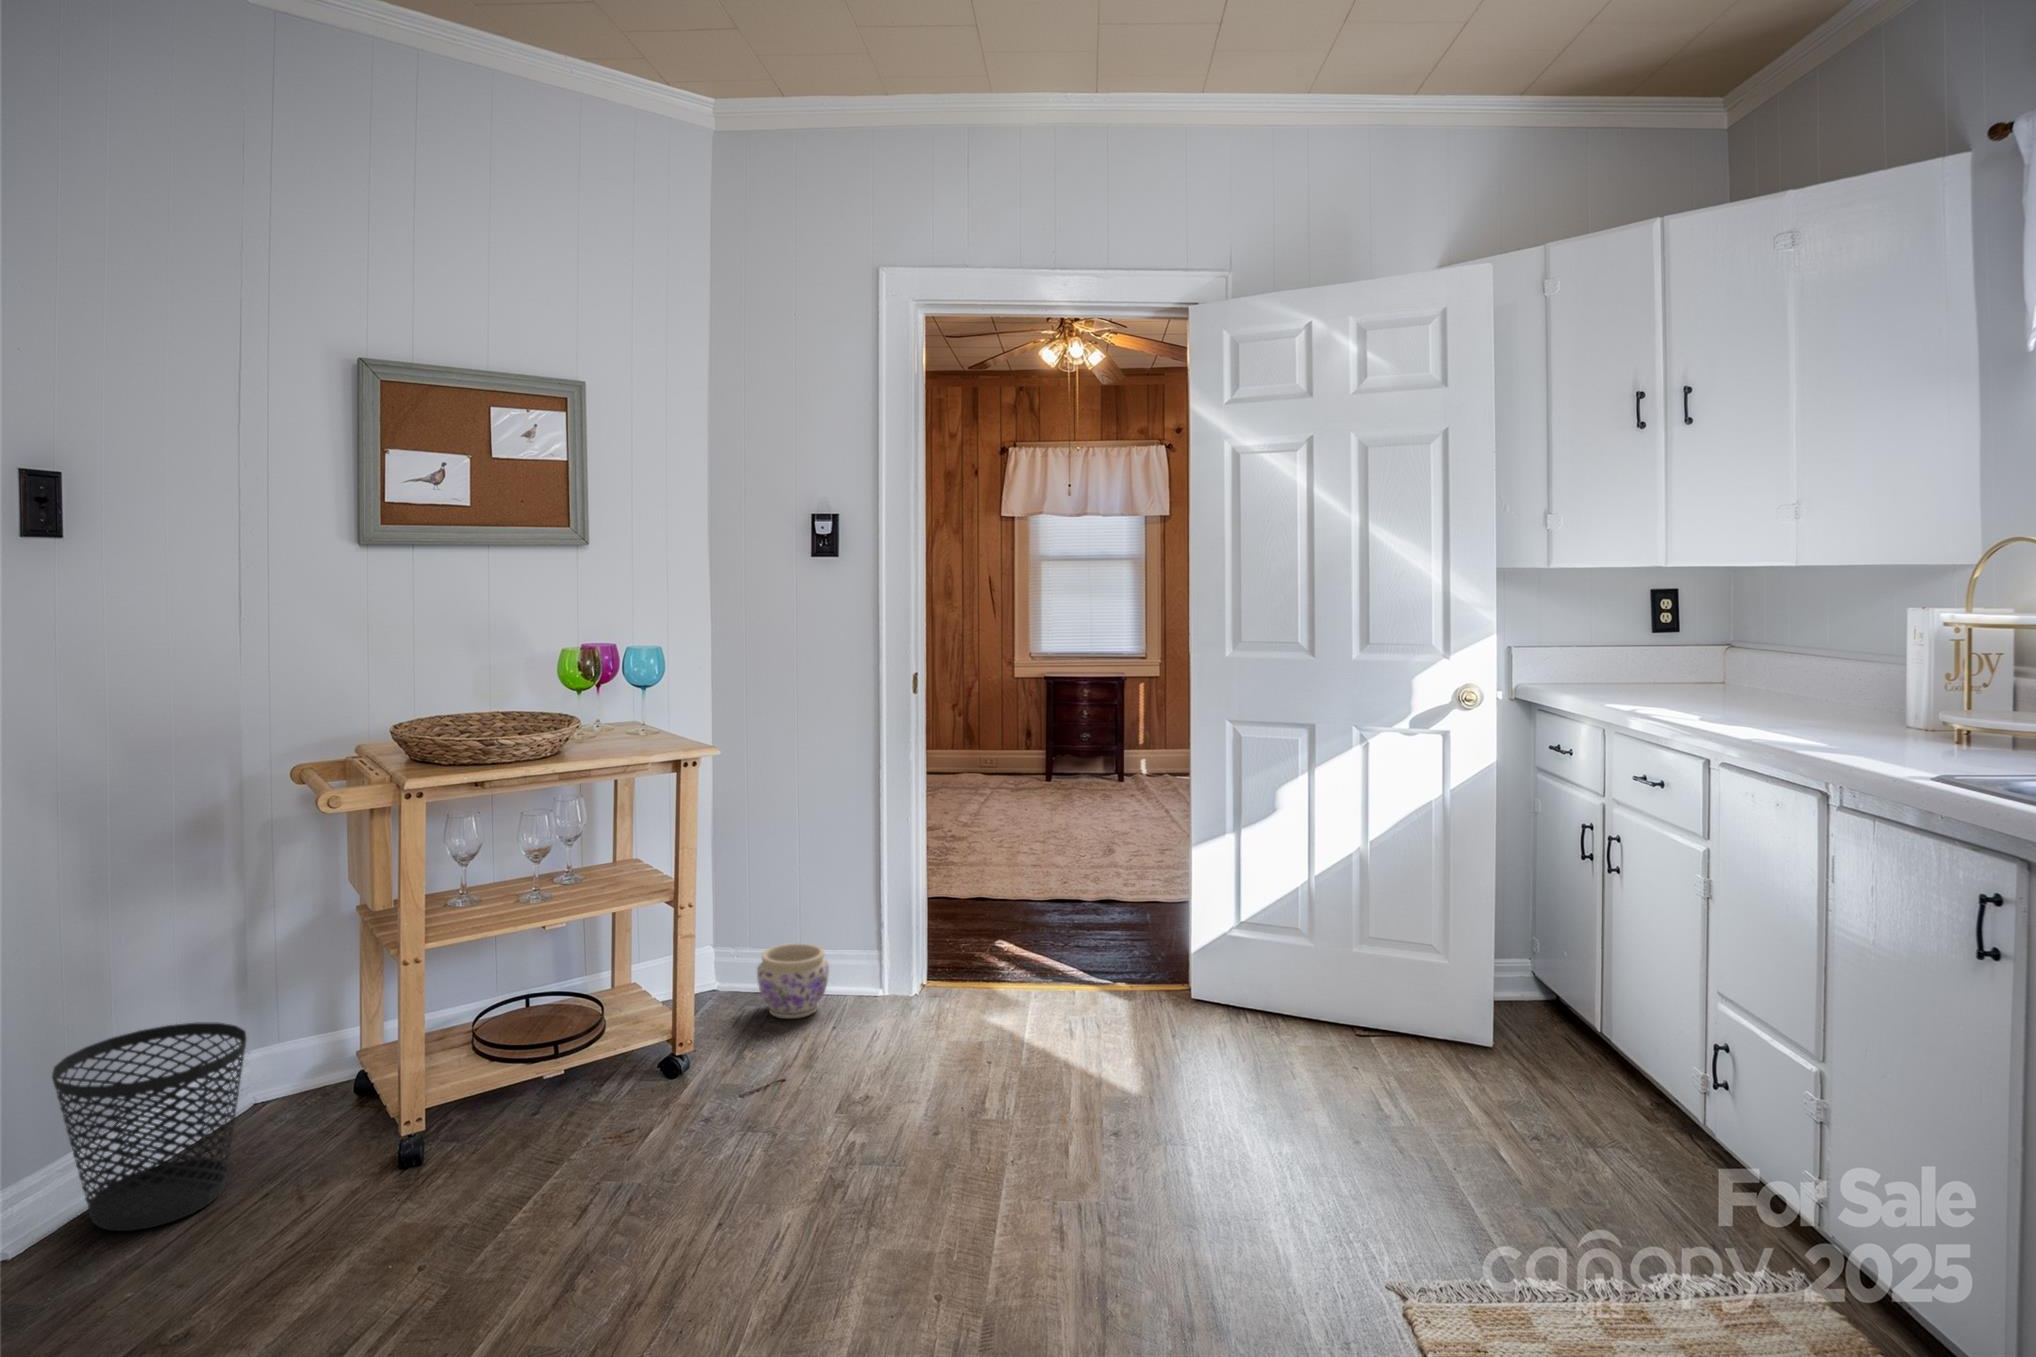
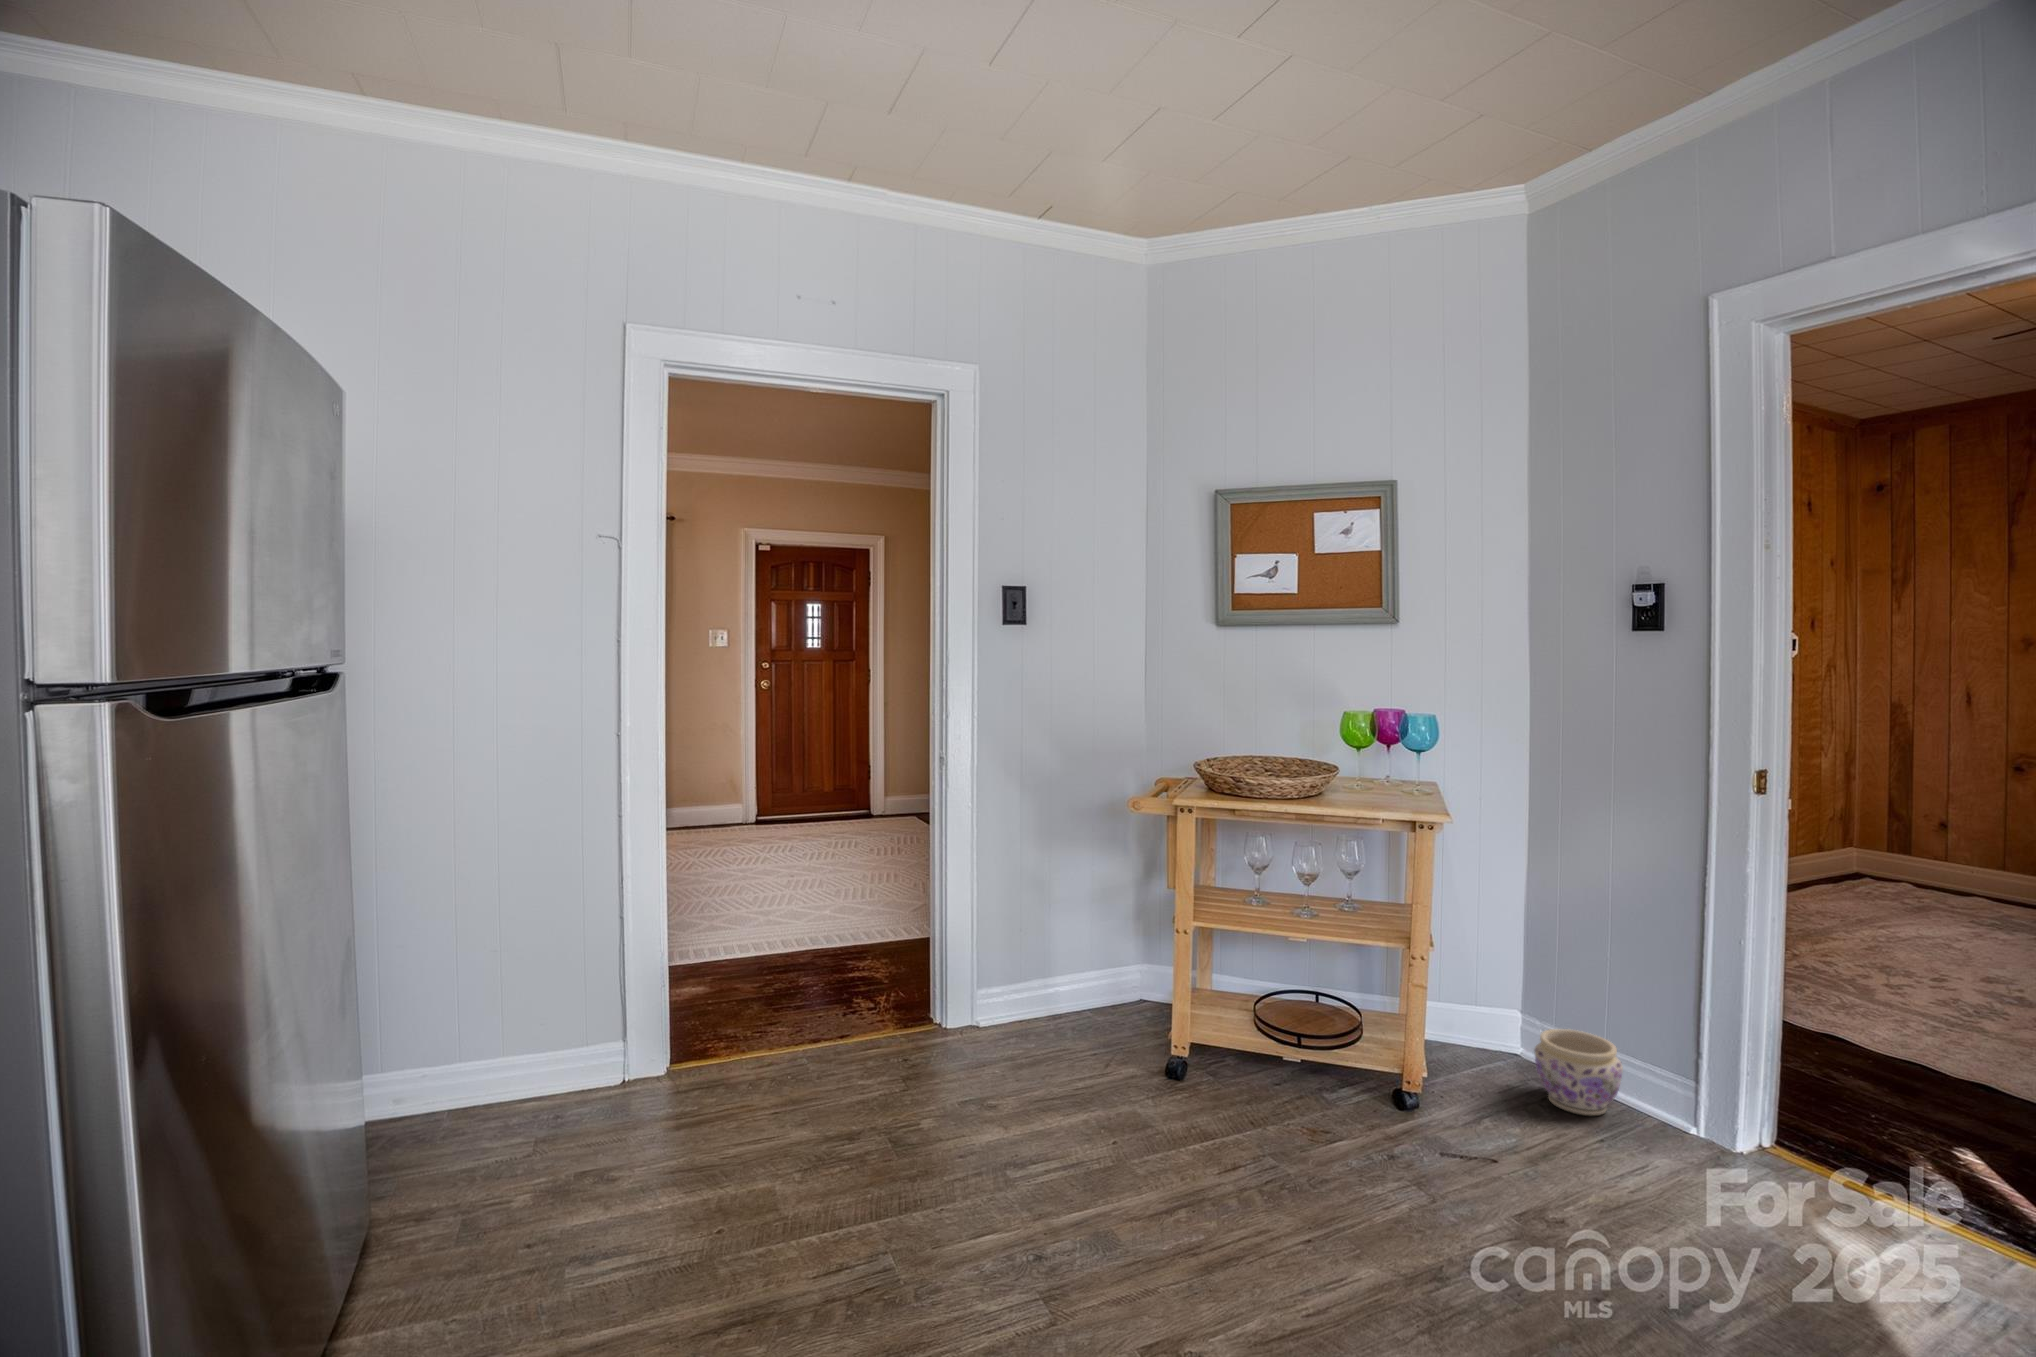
wastebasket: present [52,1023,247,1231] -> none [1009,929,1103,1052]

